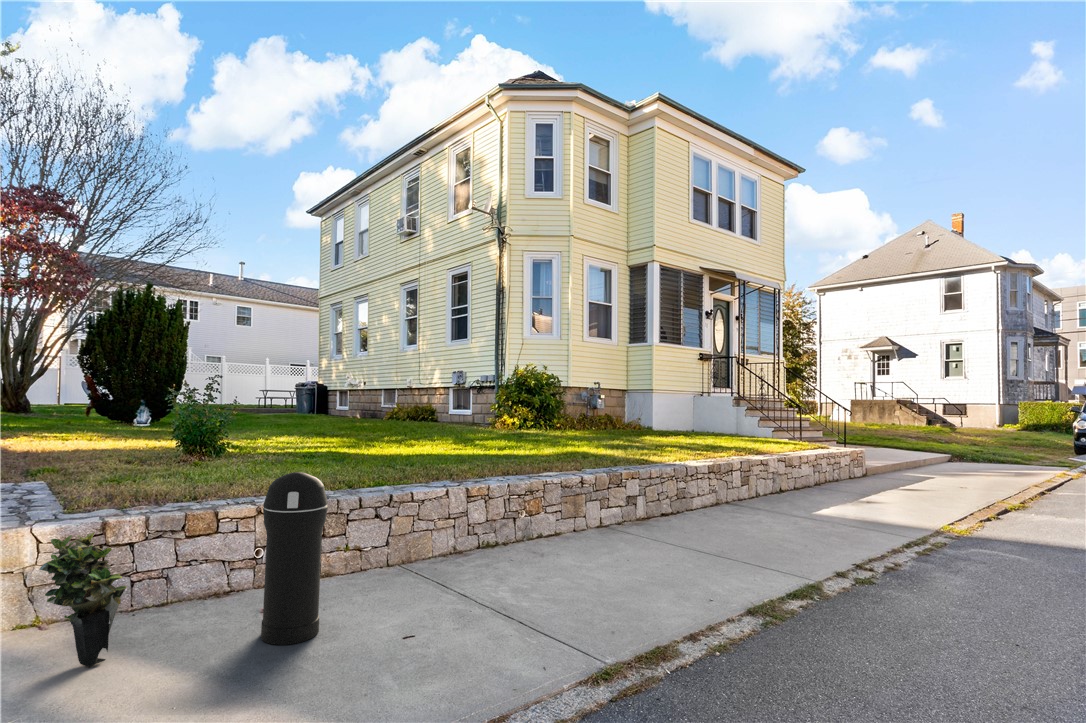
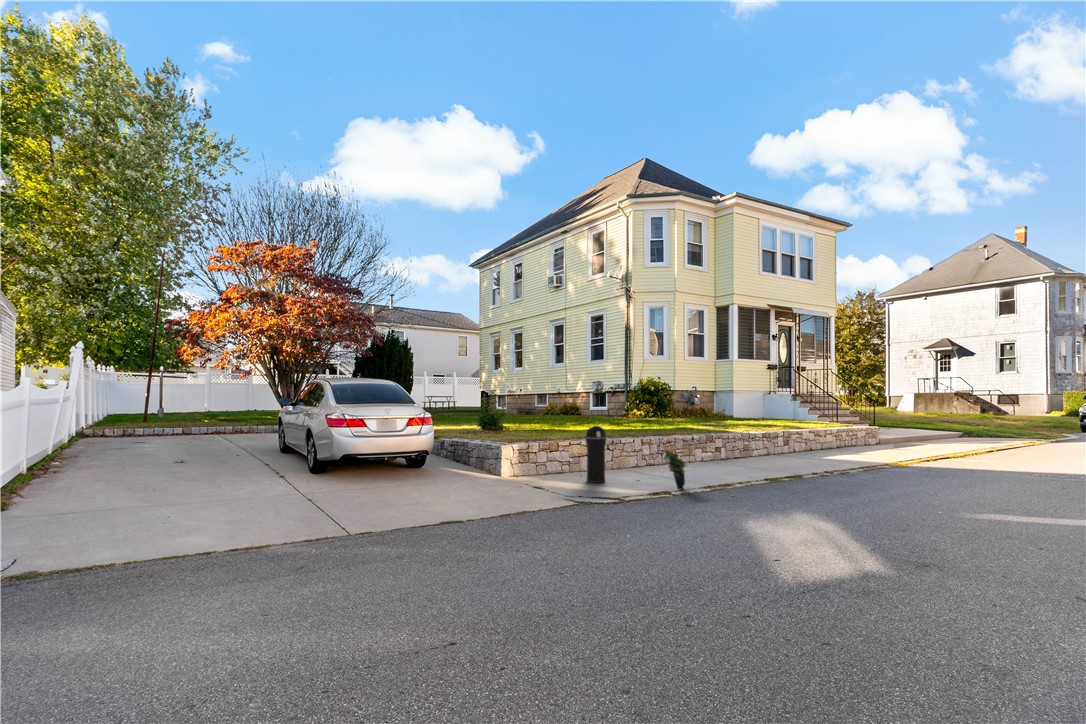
potted plant: present [40,532,127,667] -> present [663,449,686,490]

